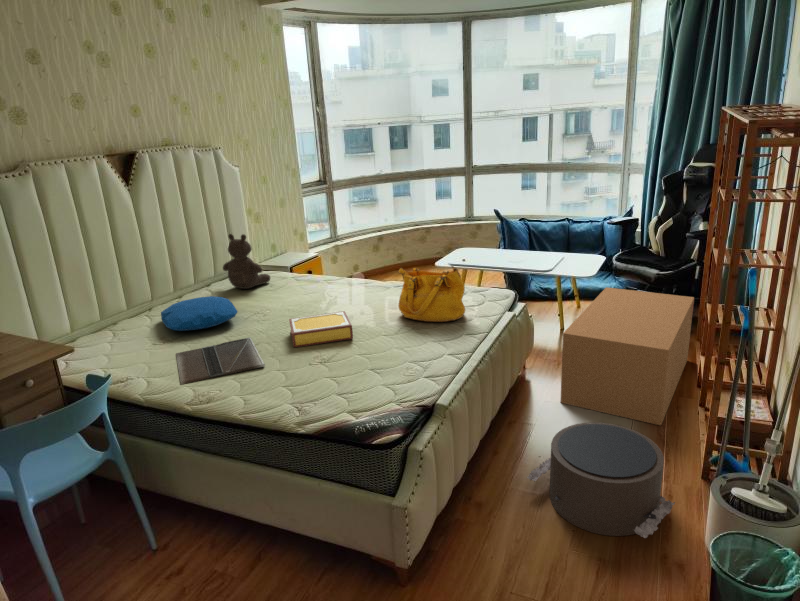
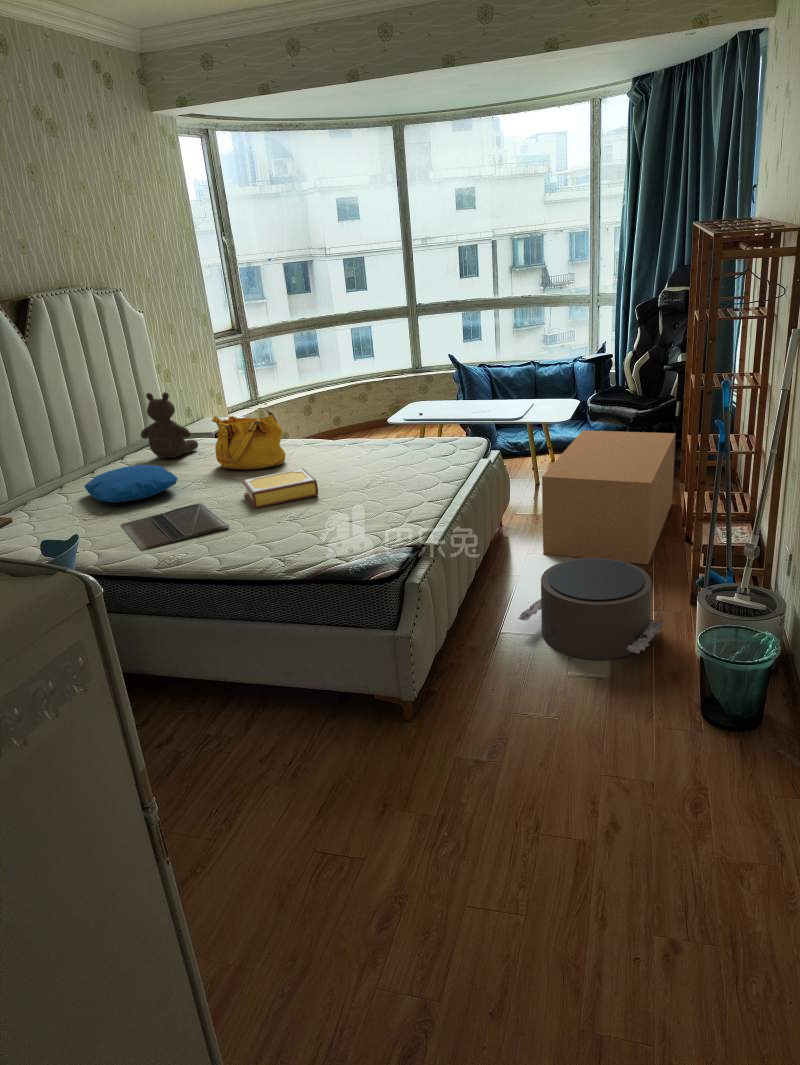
handbag: present [398,266,465,322] -> present [212,410,285,470]

